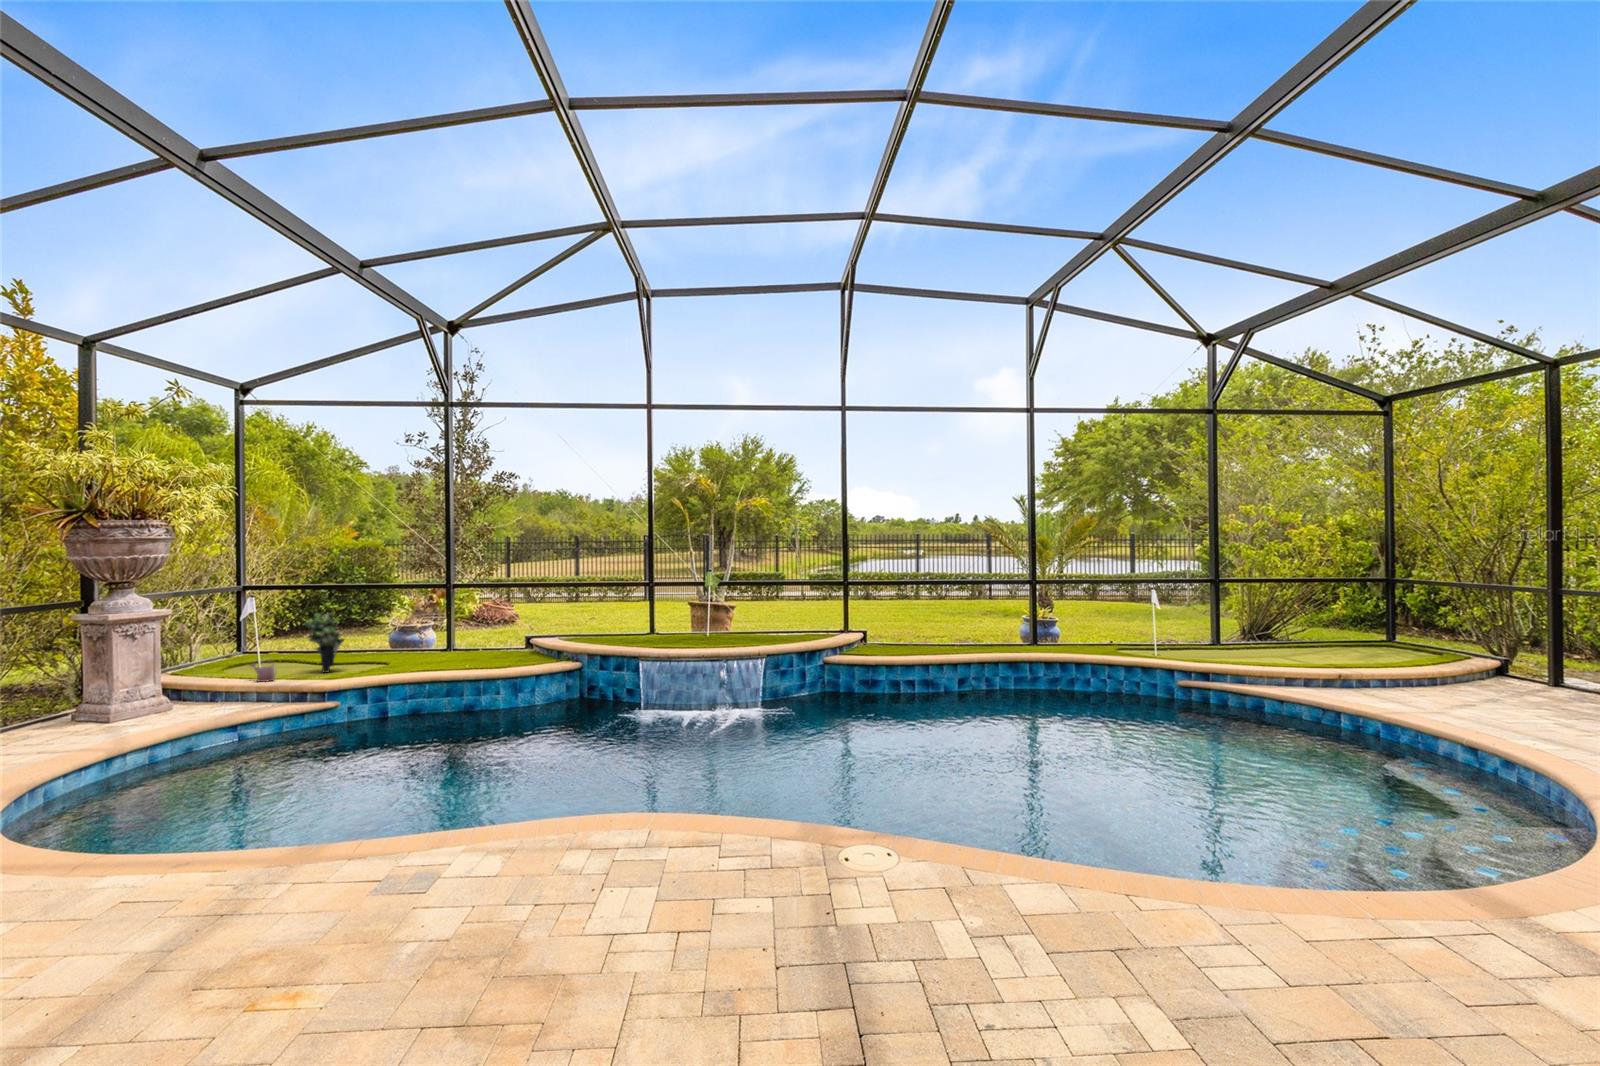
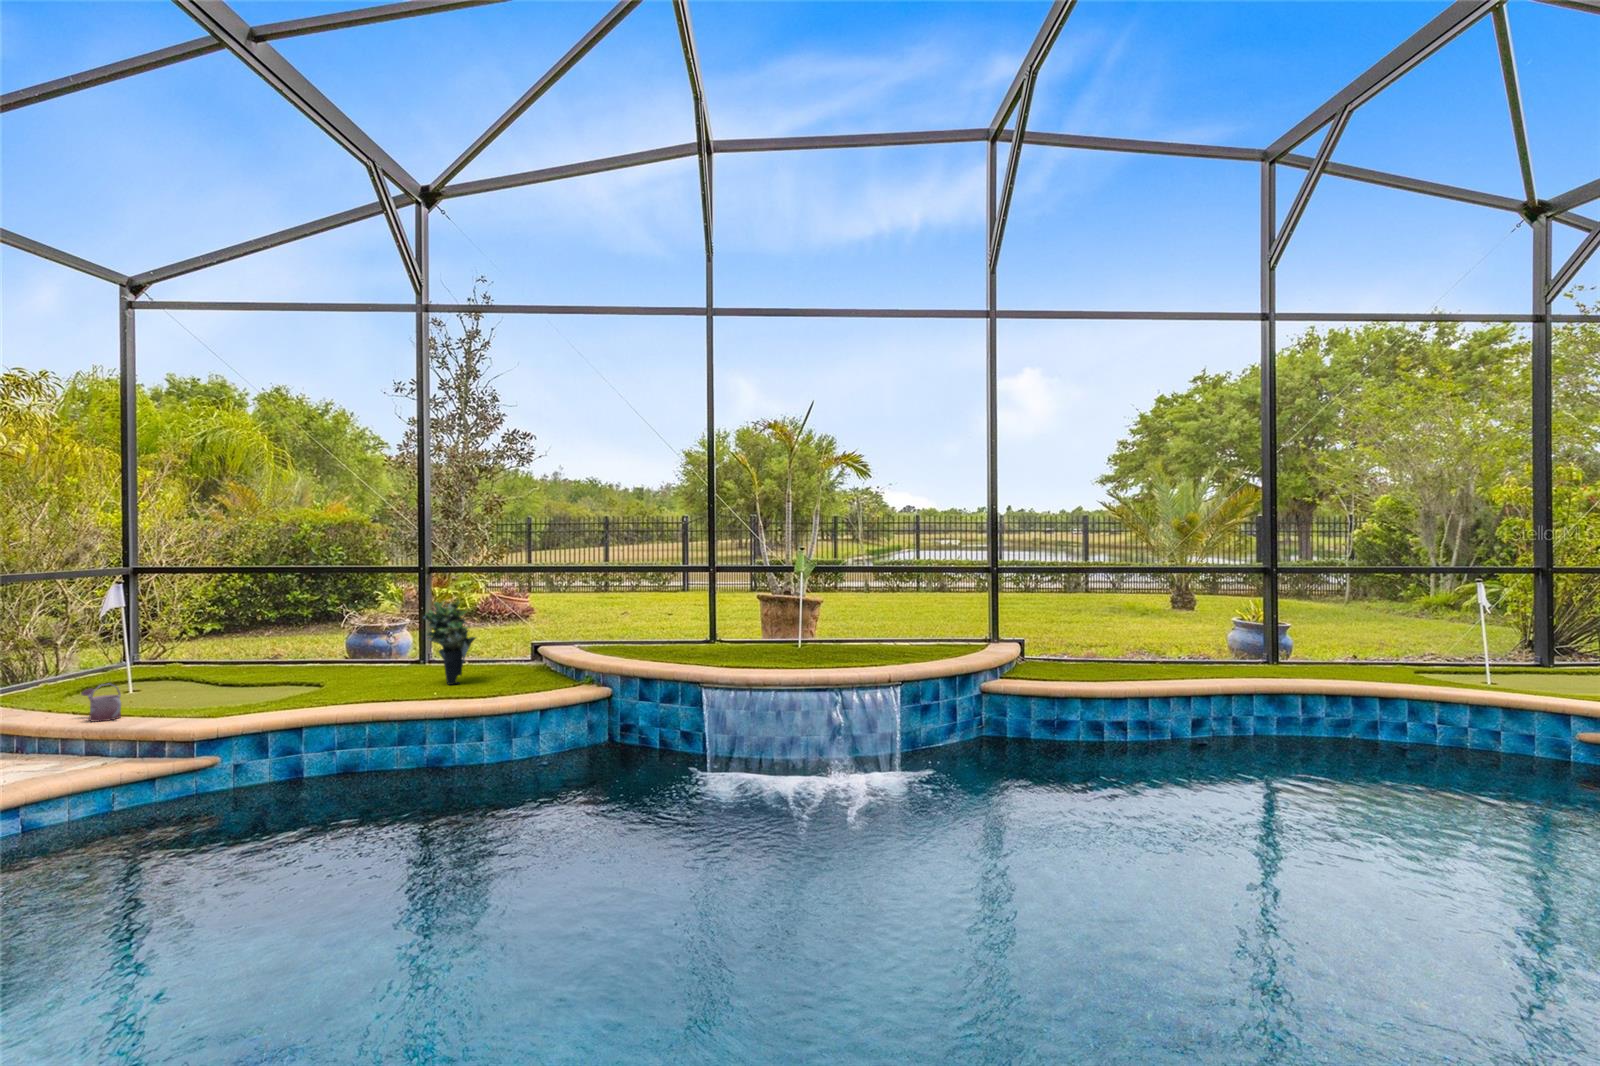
potted plant: present [306,612,344,673] -> present [424,600,475,685]

